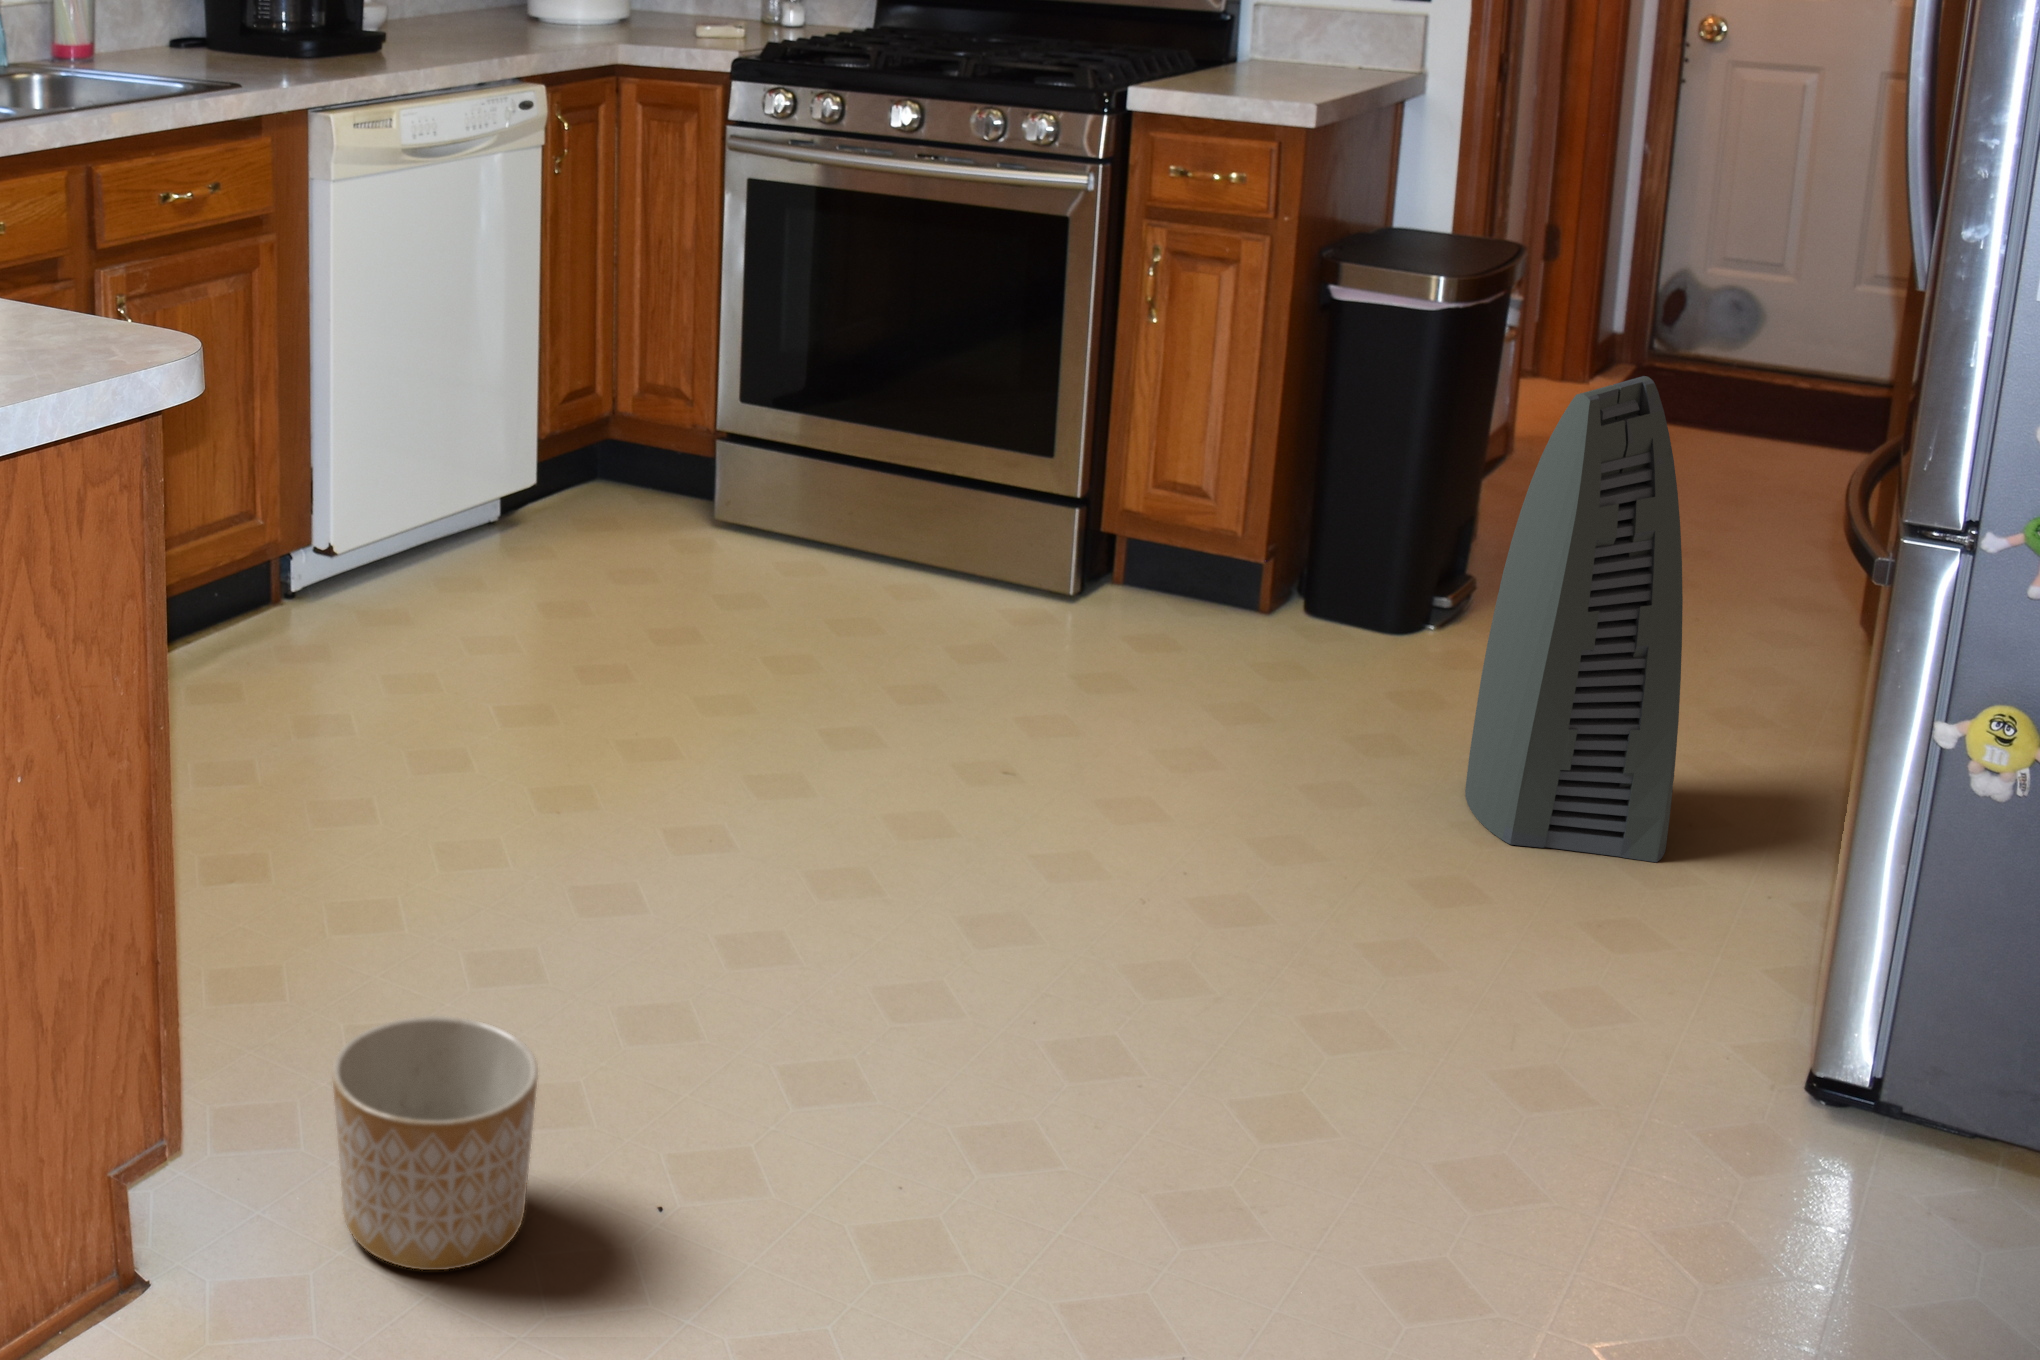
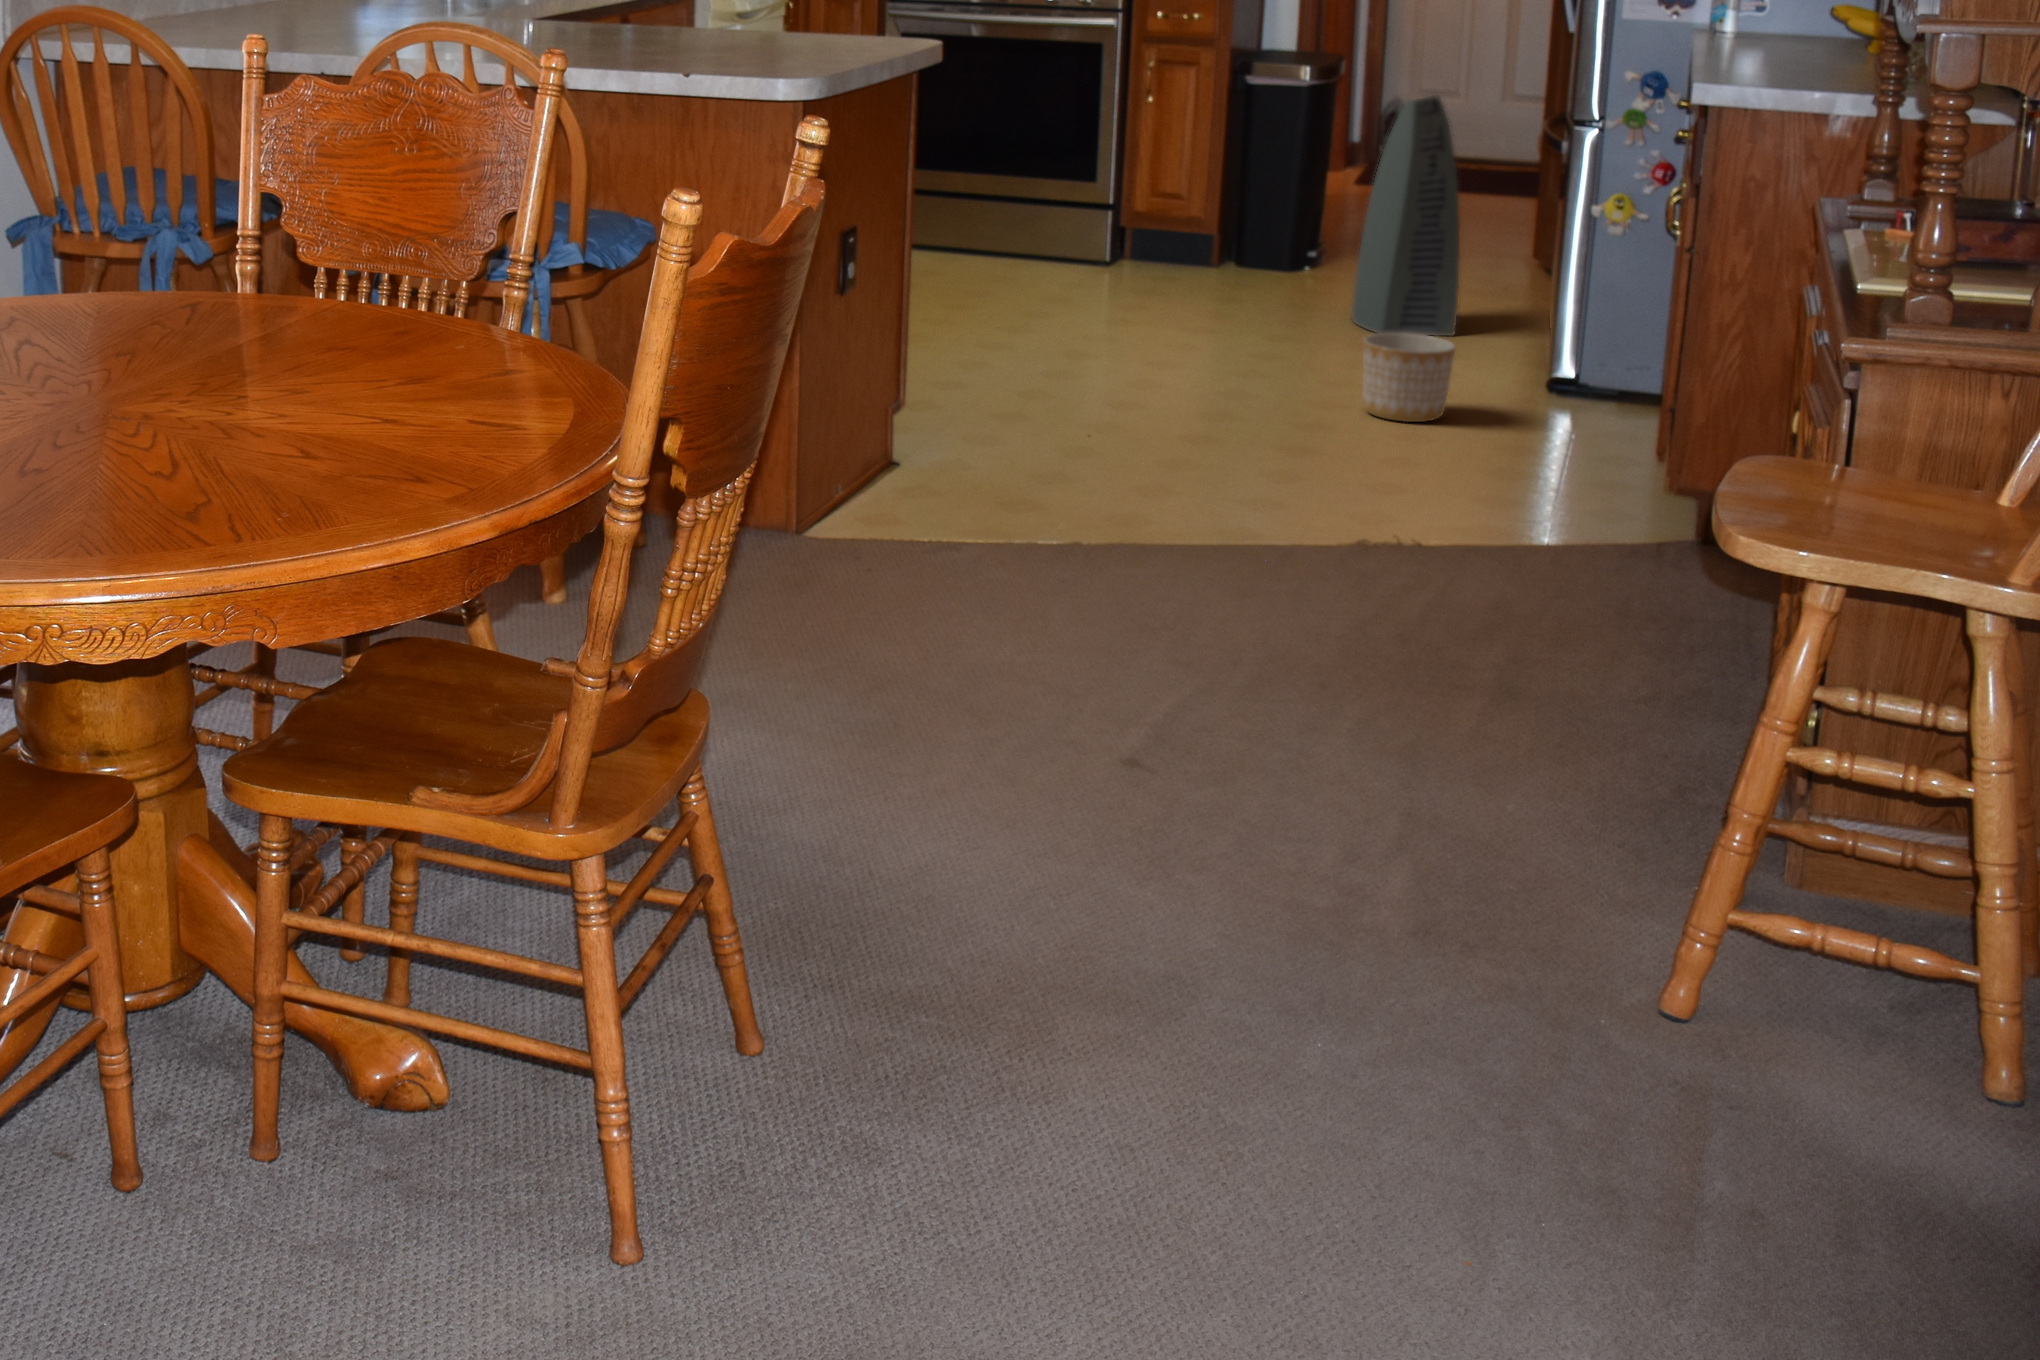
planter: present [332,1016,538,1270] -> present [1363,333,1455,422]

